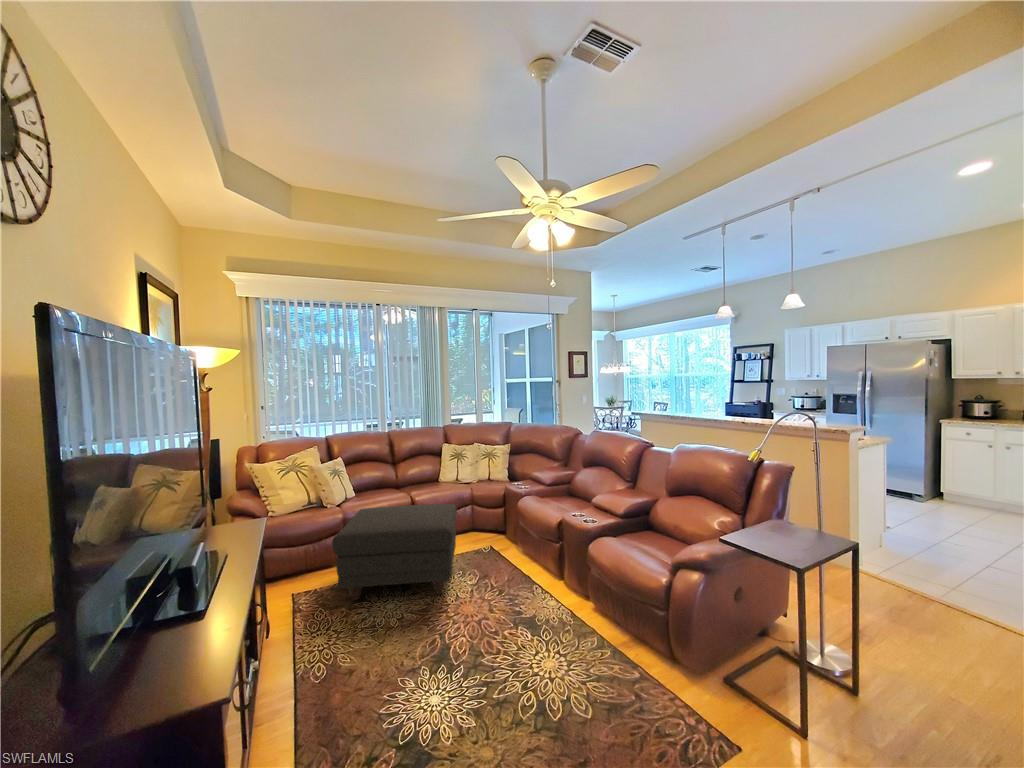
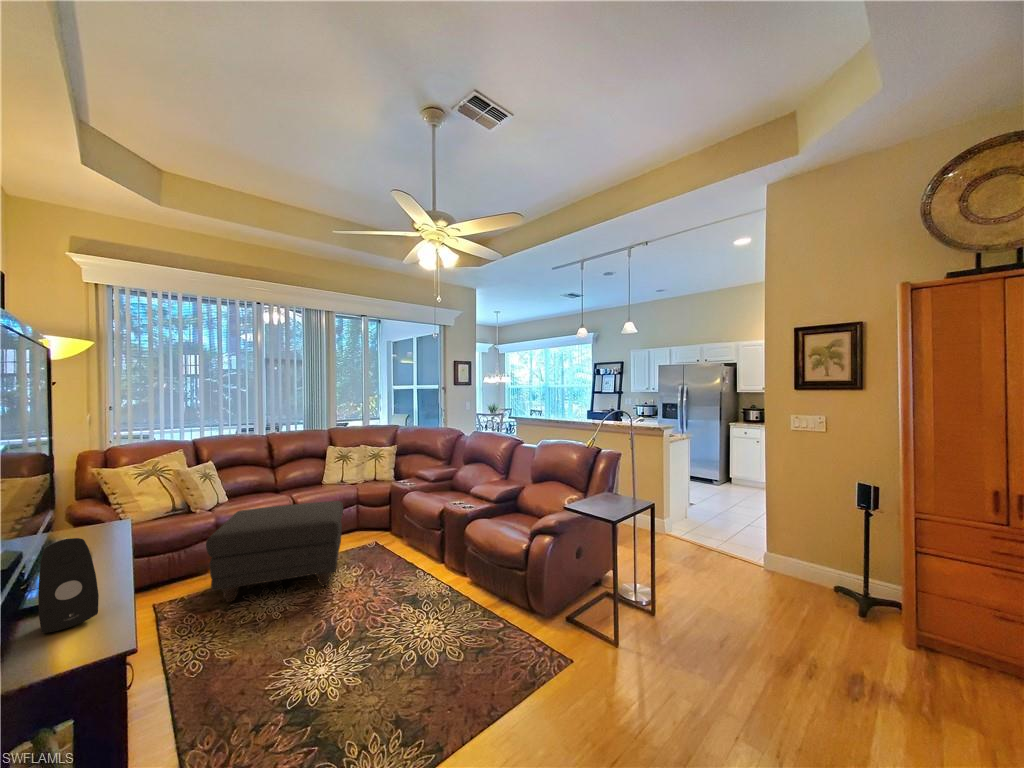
speaker: none [166,554,218,652] -> present [38,538,99,633]

